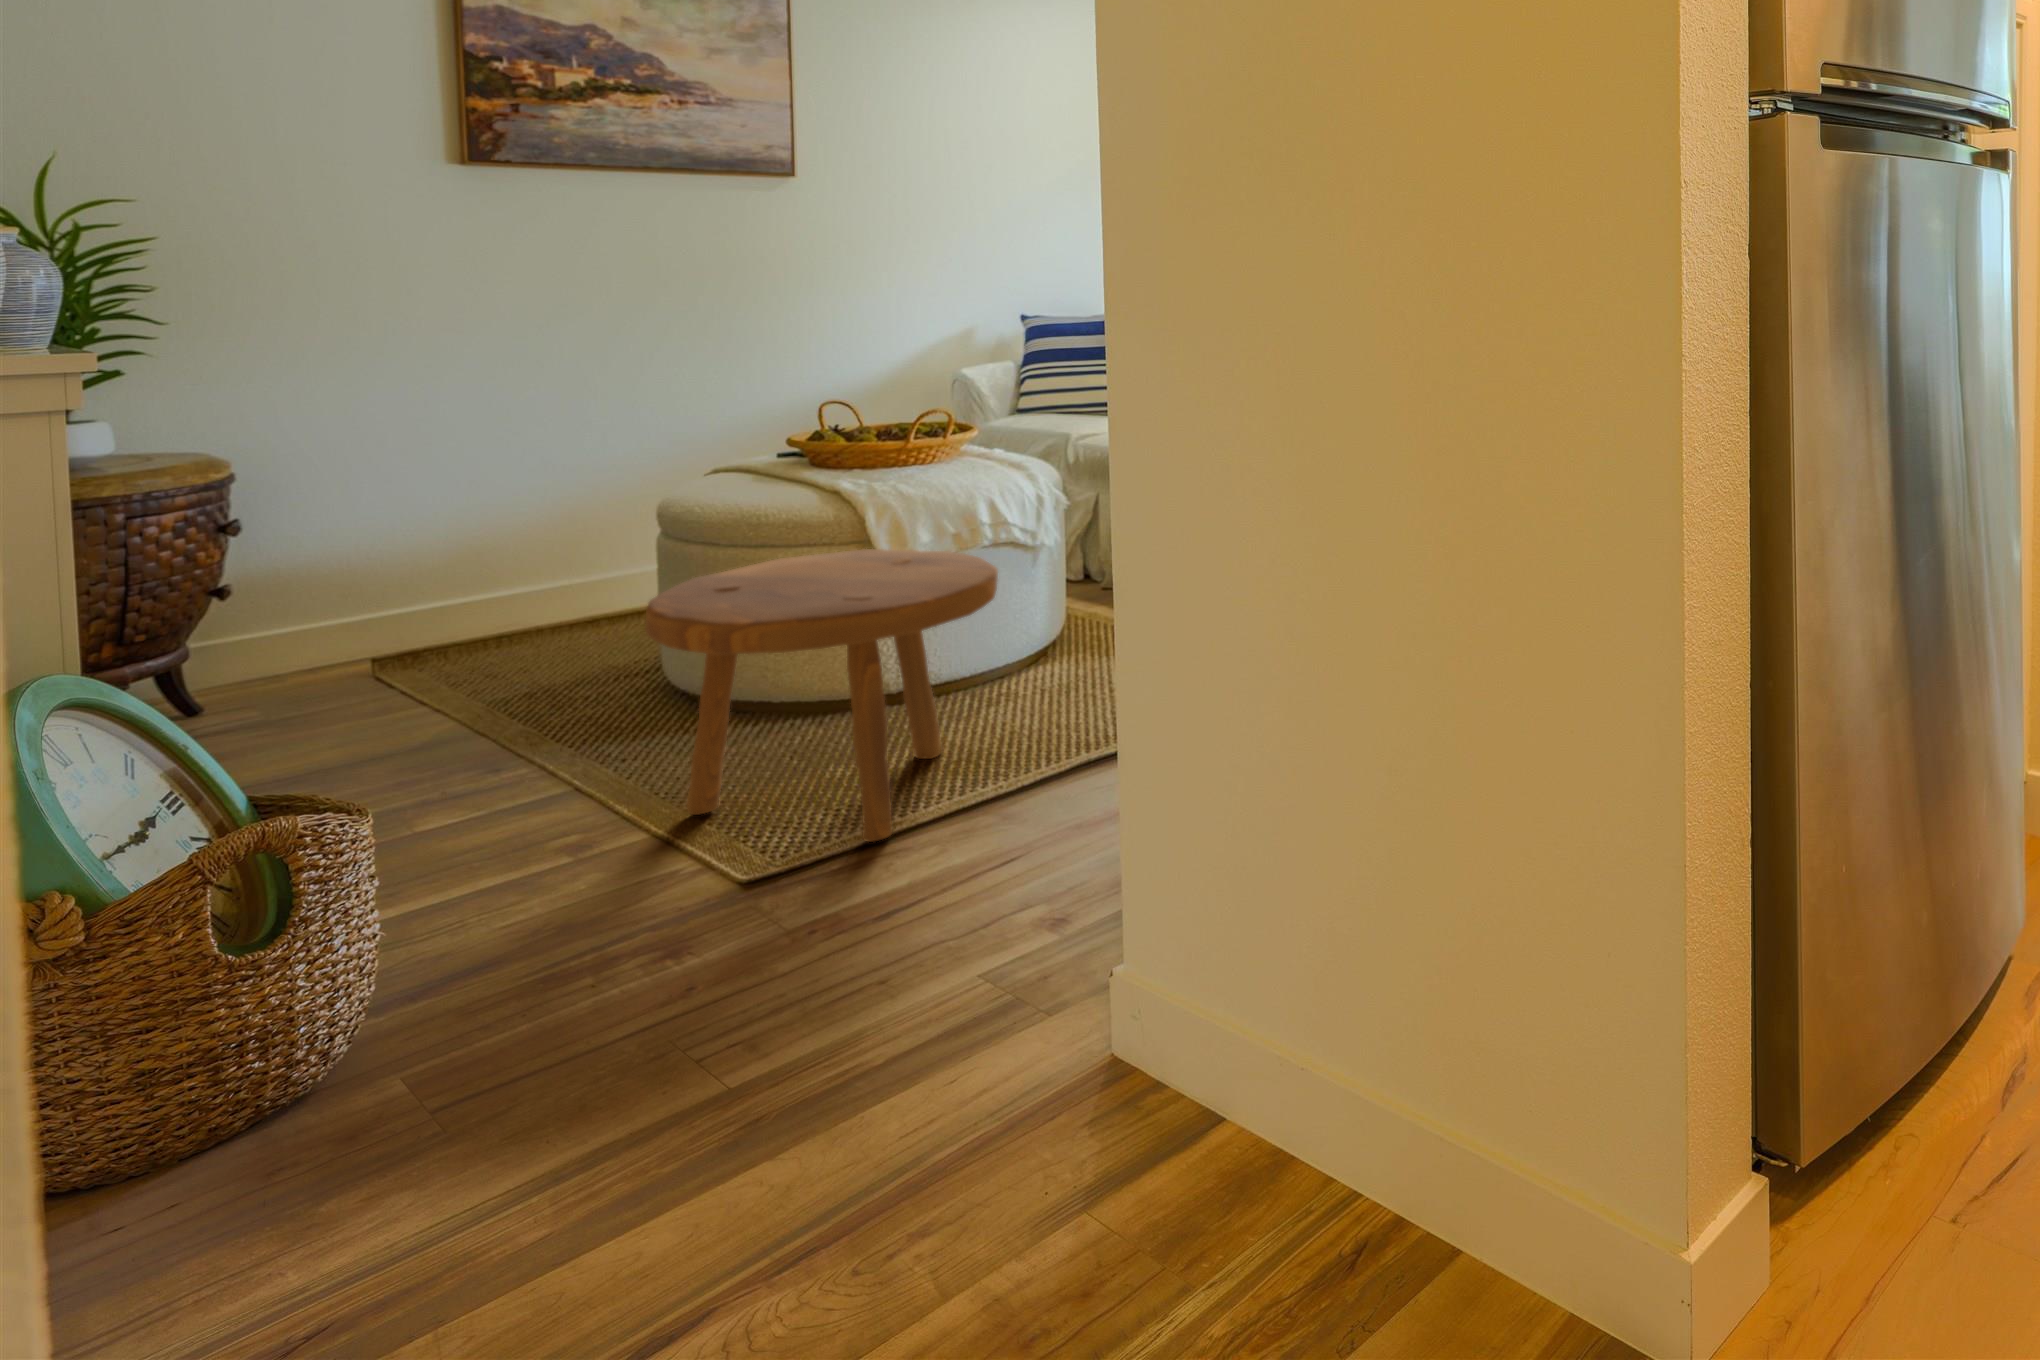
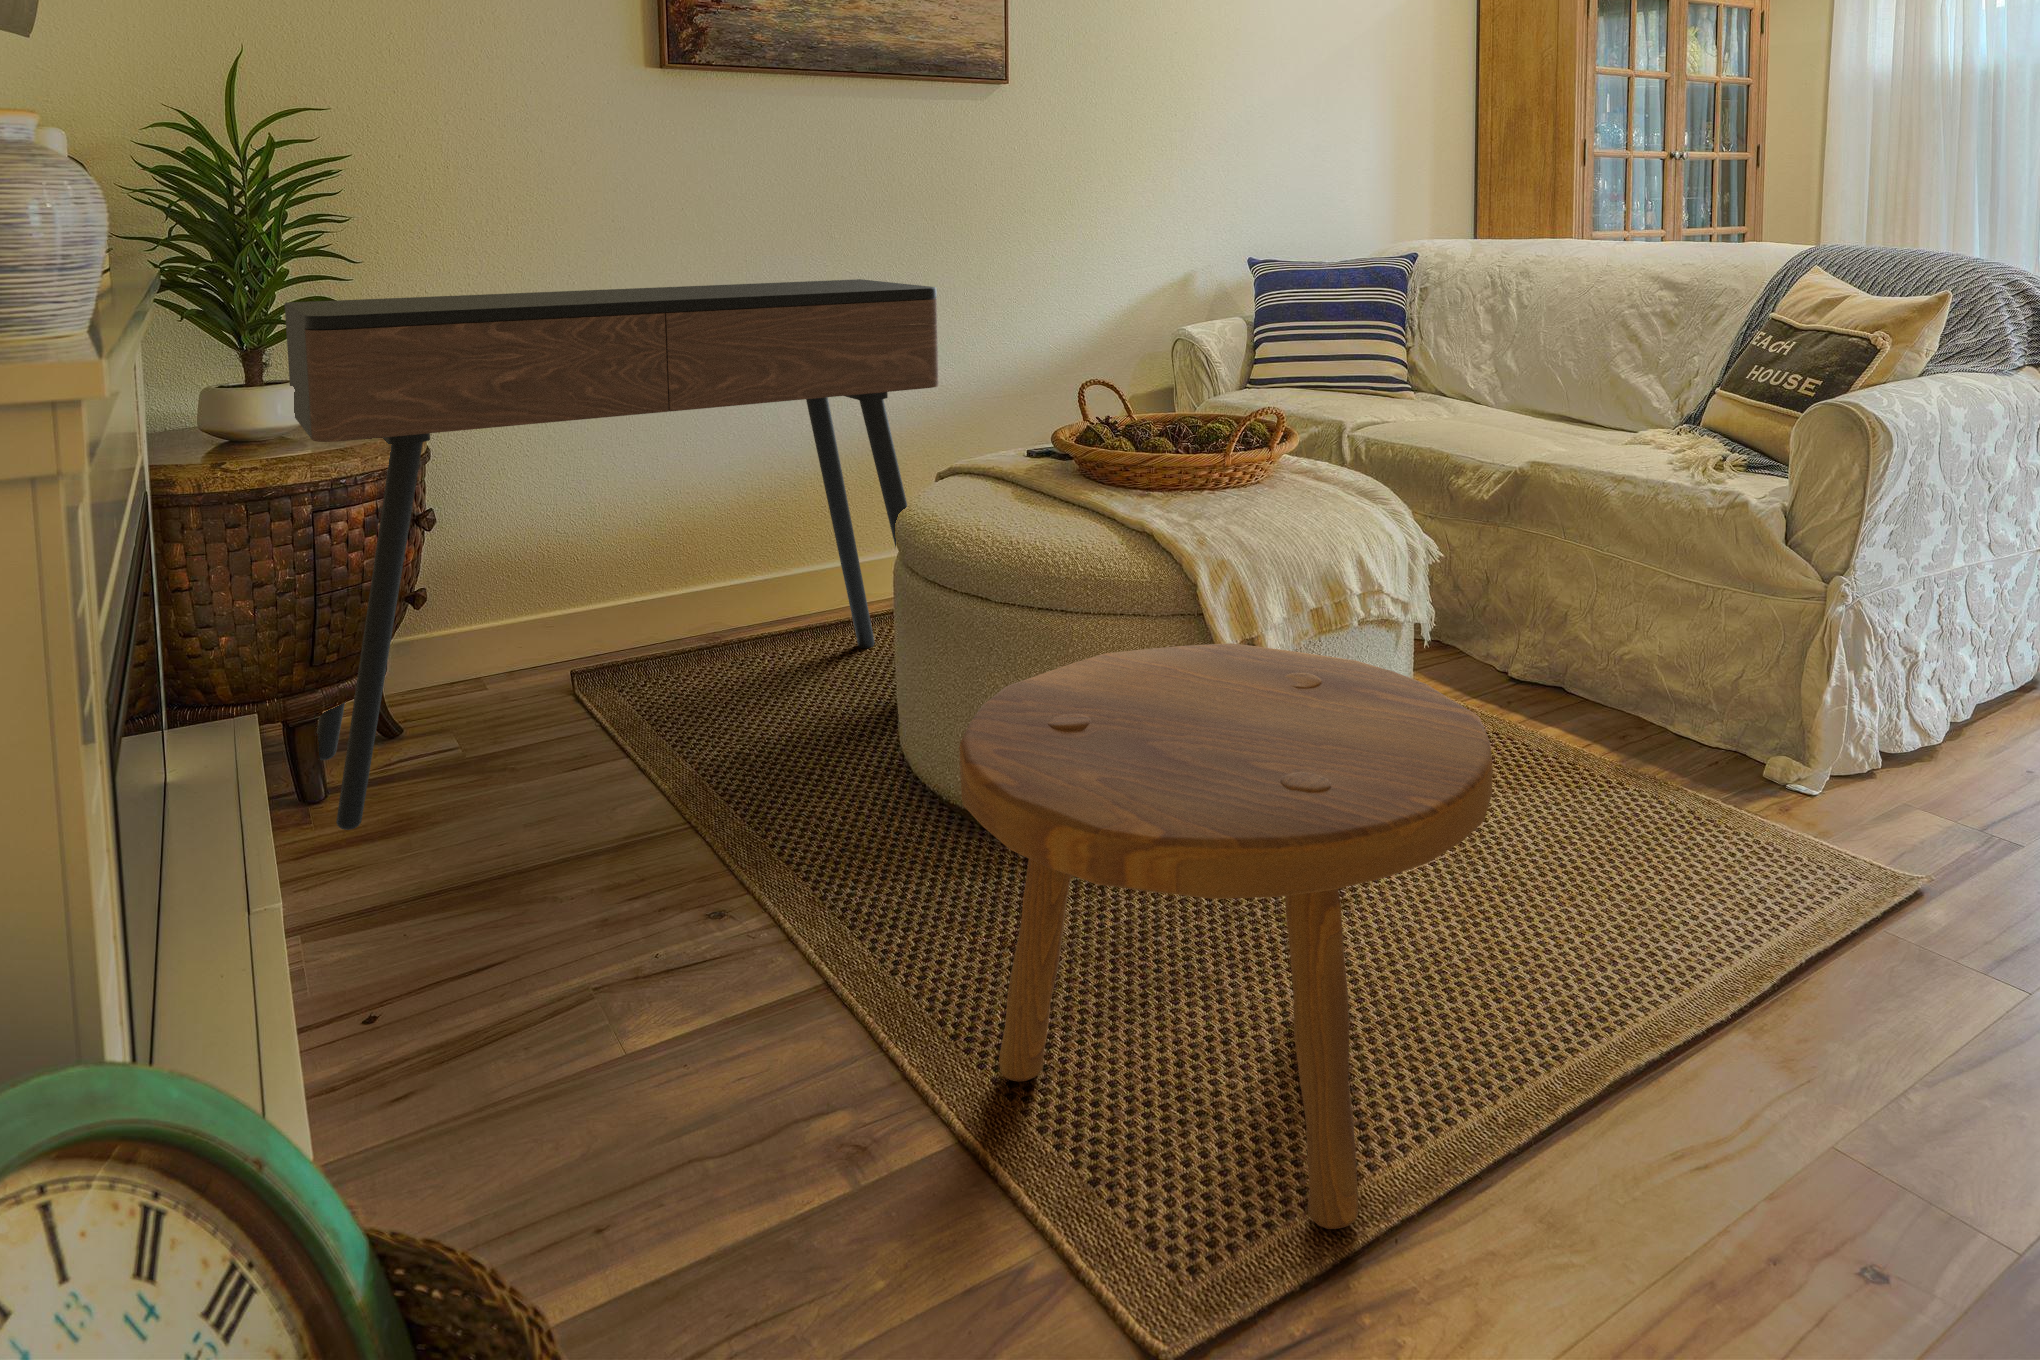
console table: none [93,332,721,764] -> present [285,279,938,830]

